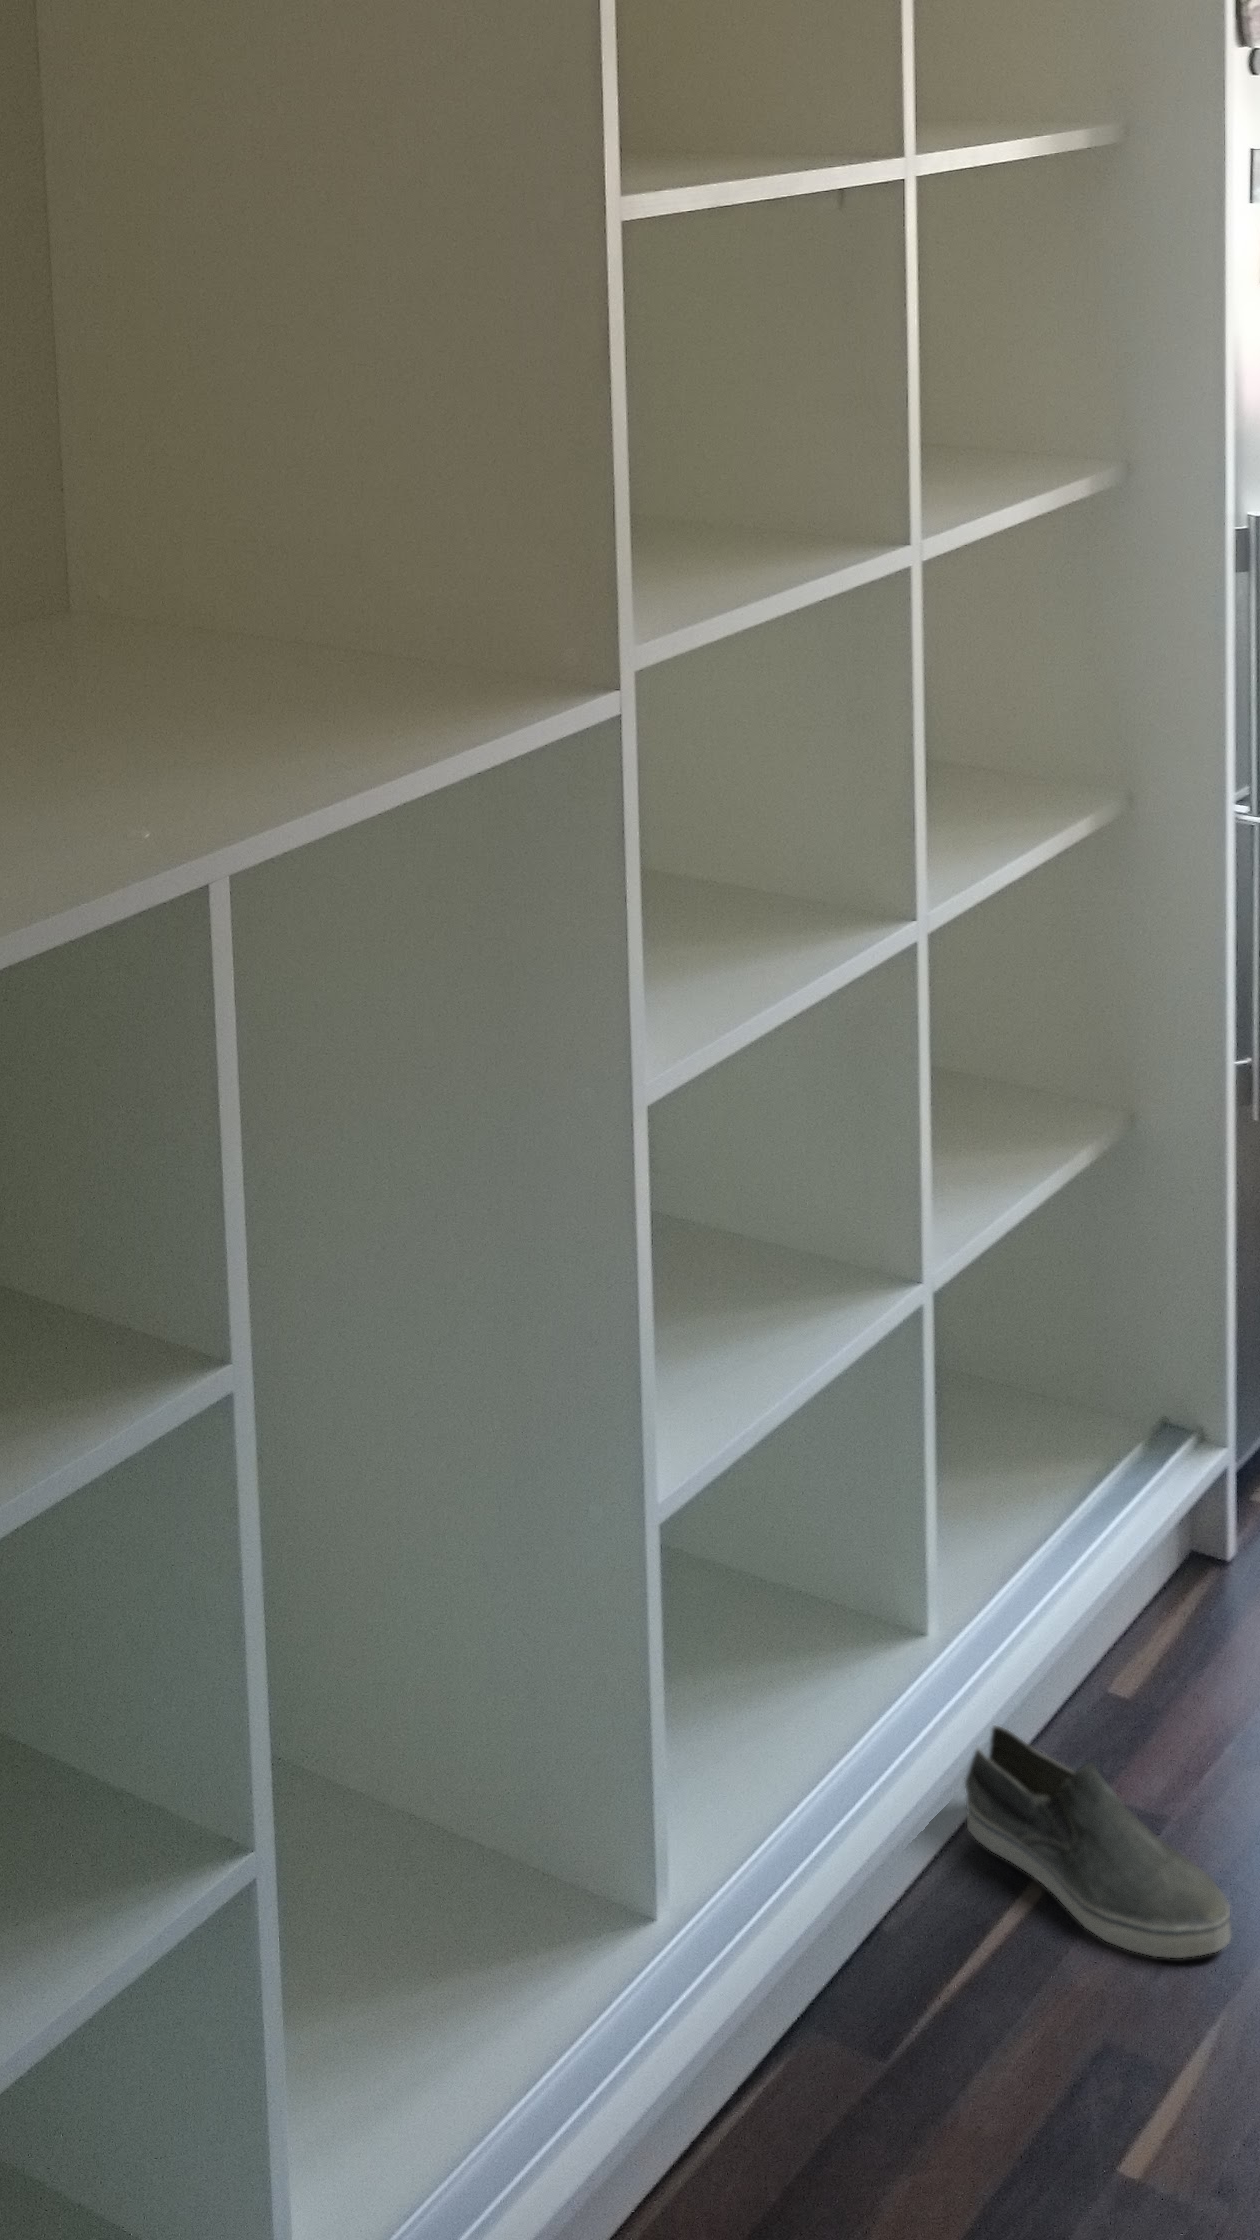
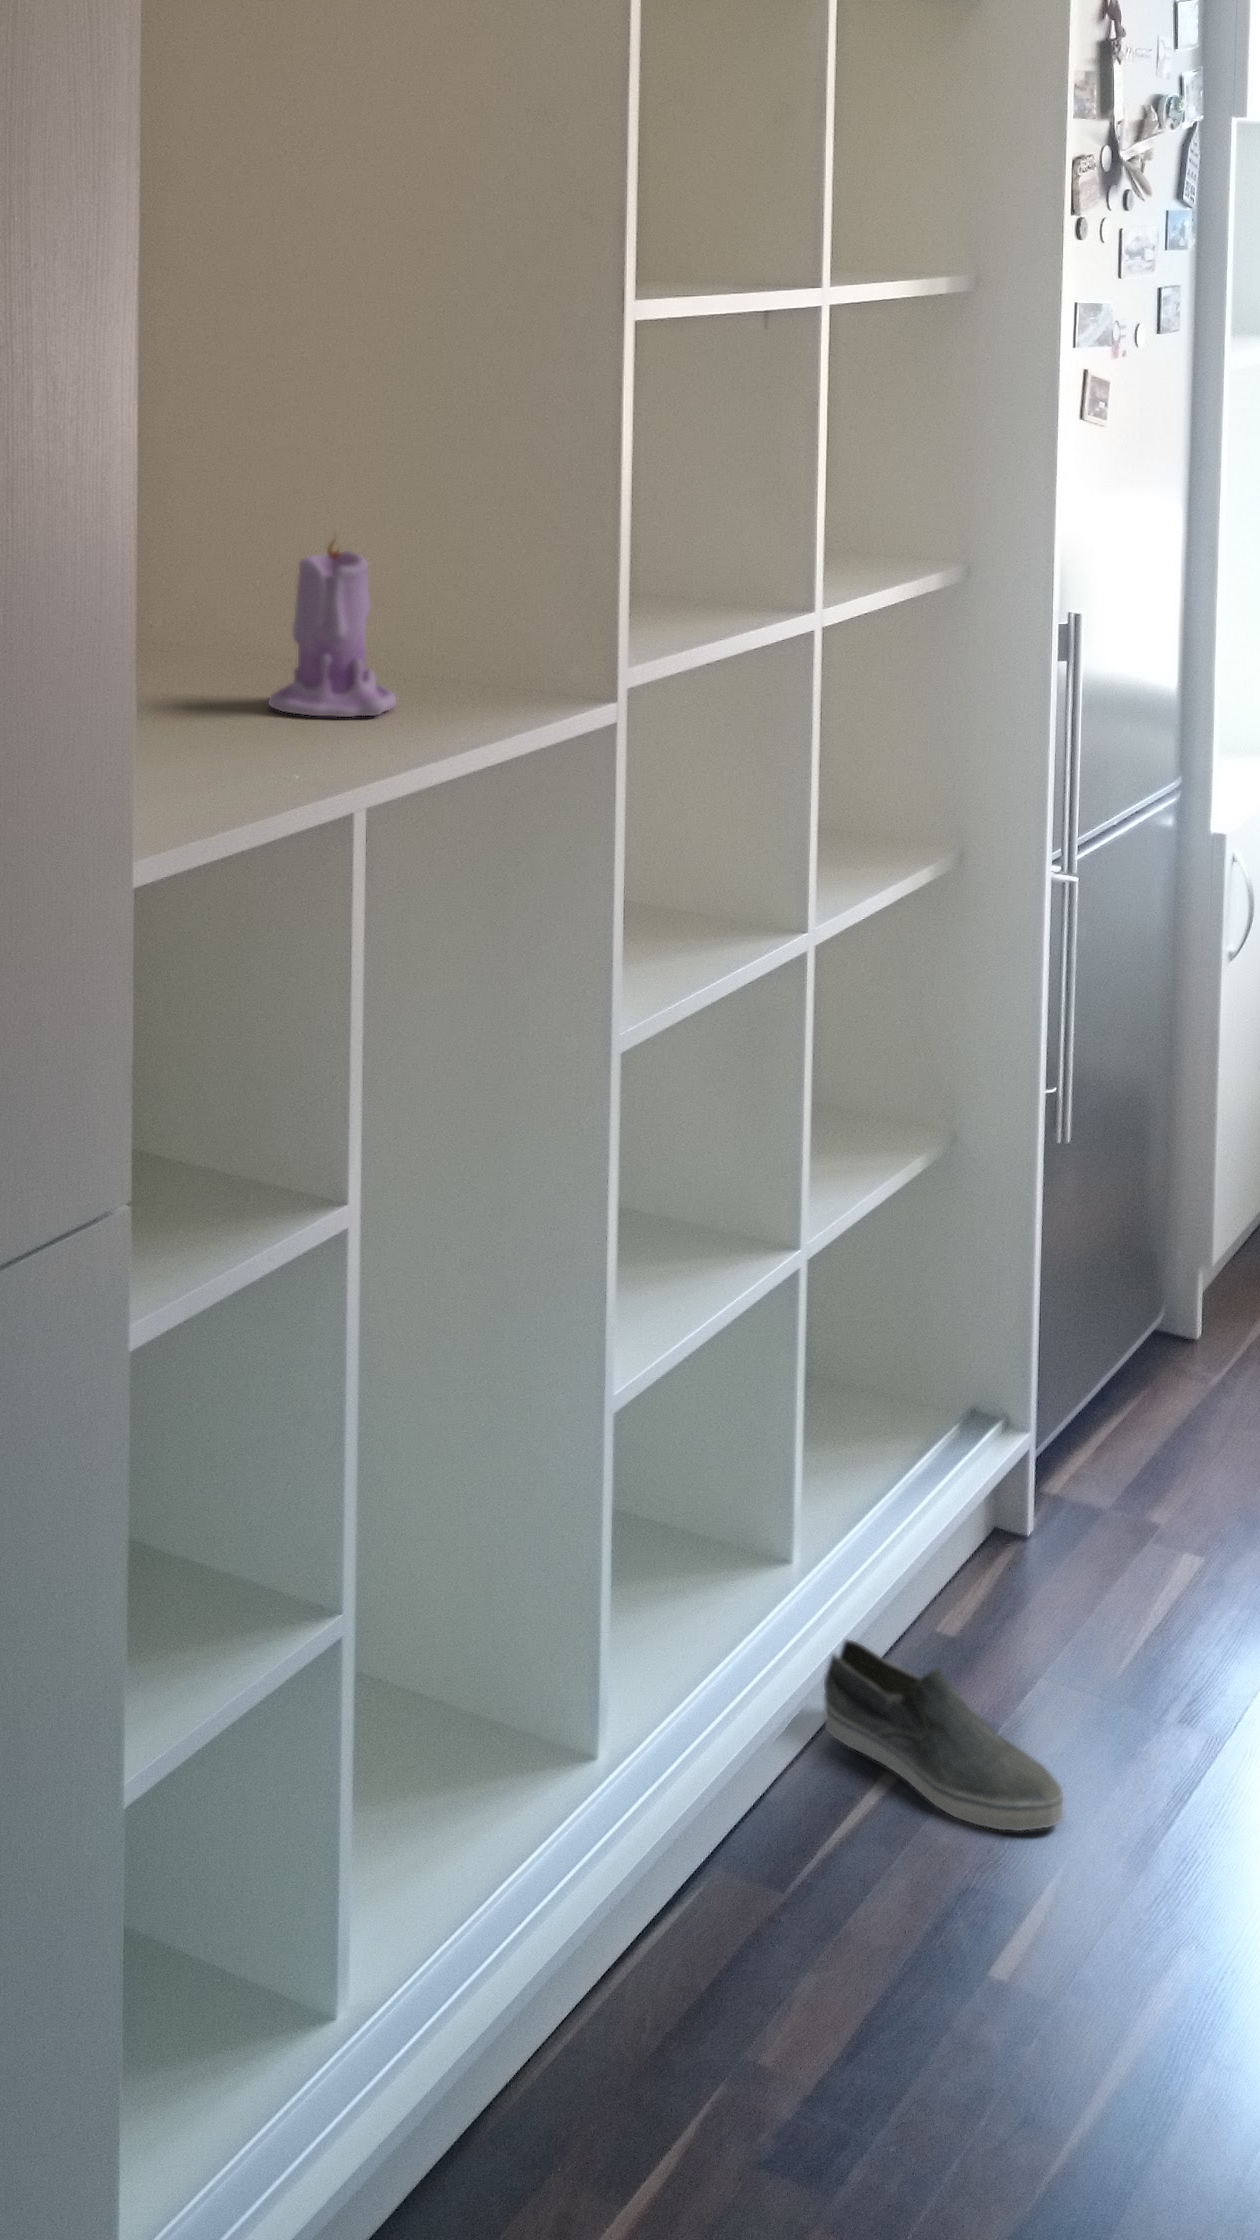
candle: none [169,499,332,733] -> present [268,532,396,717]

